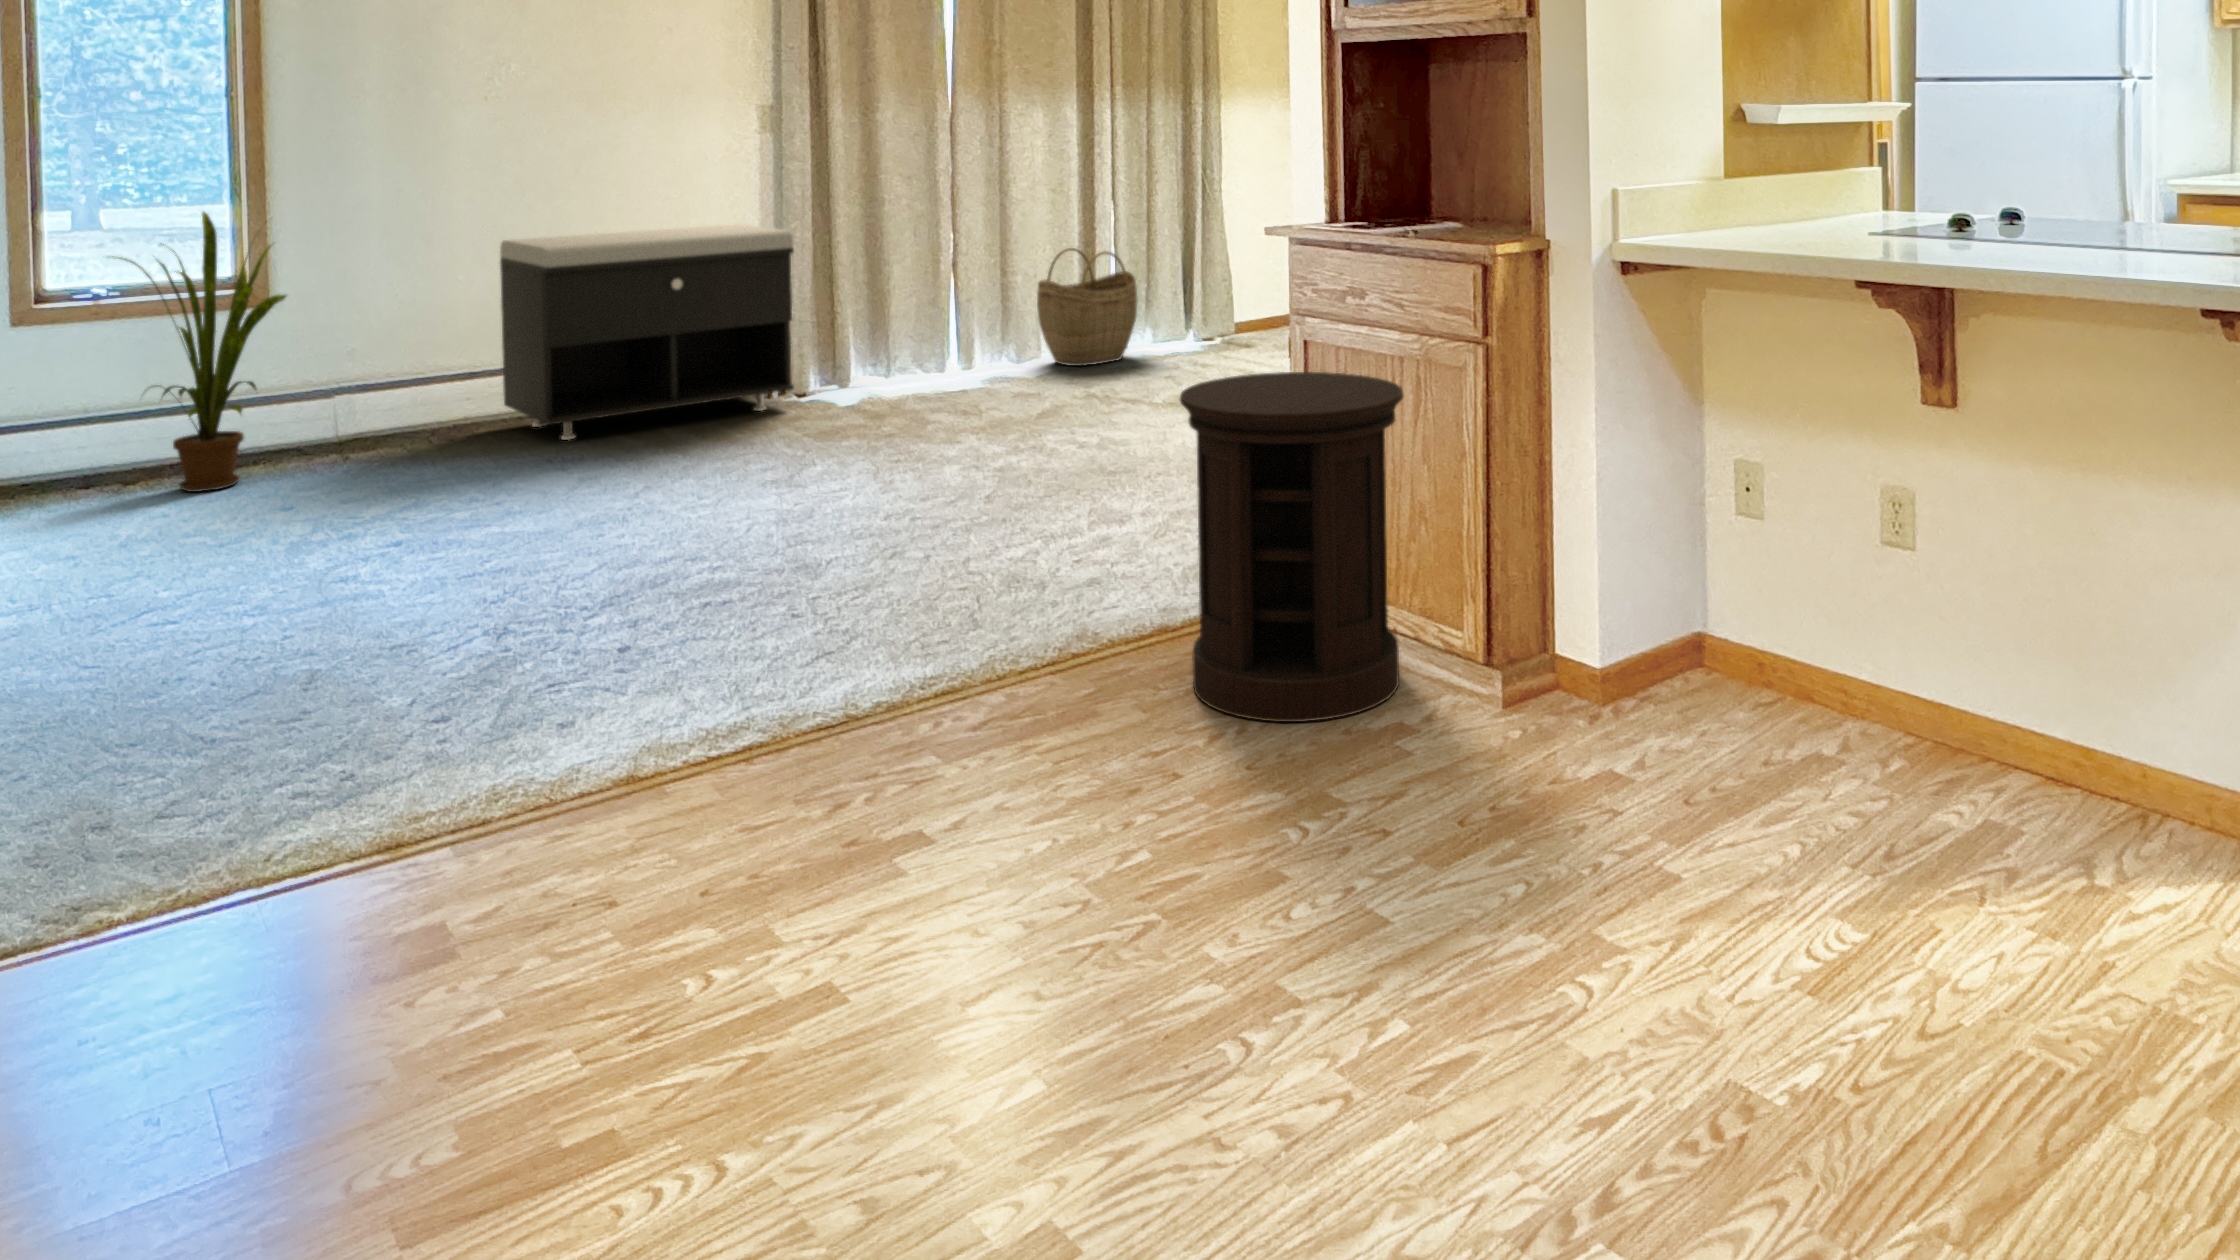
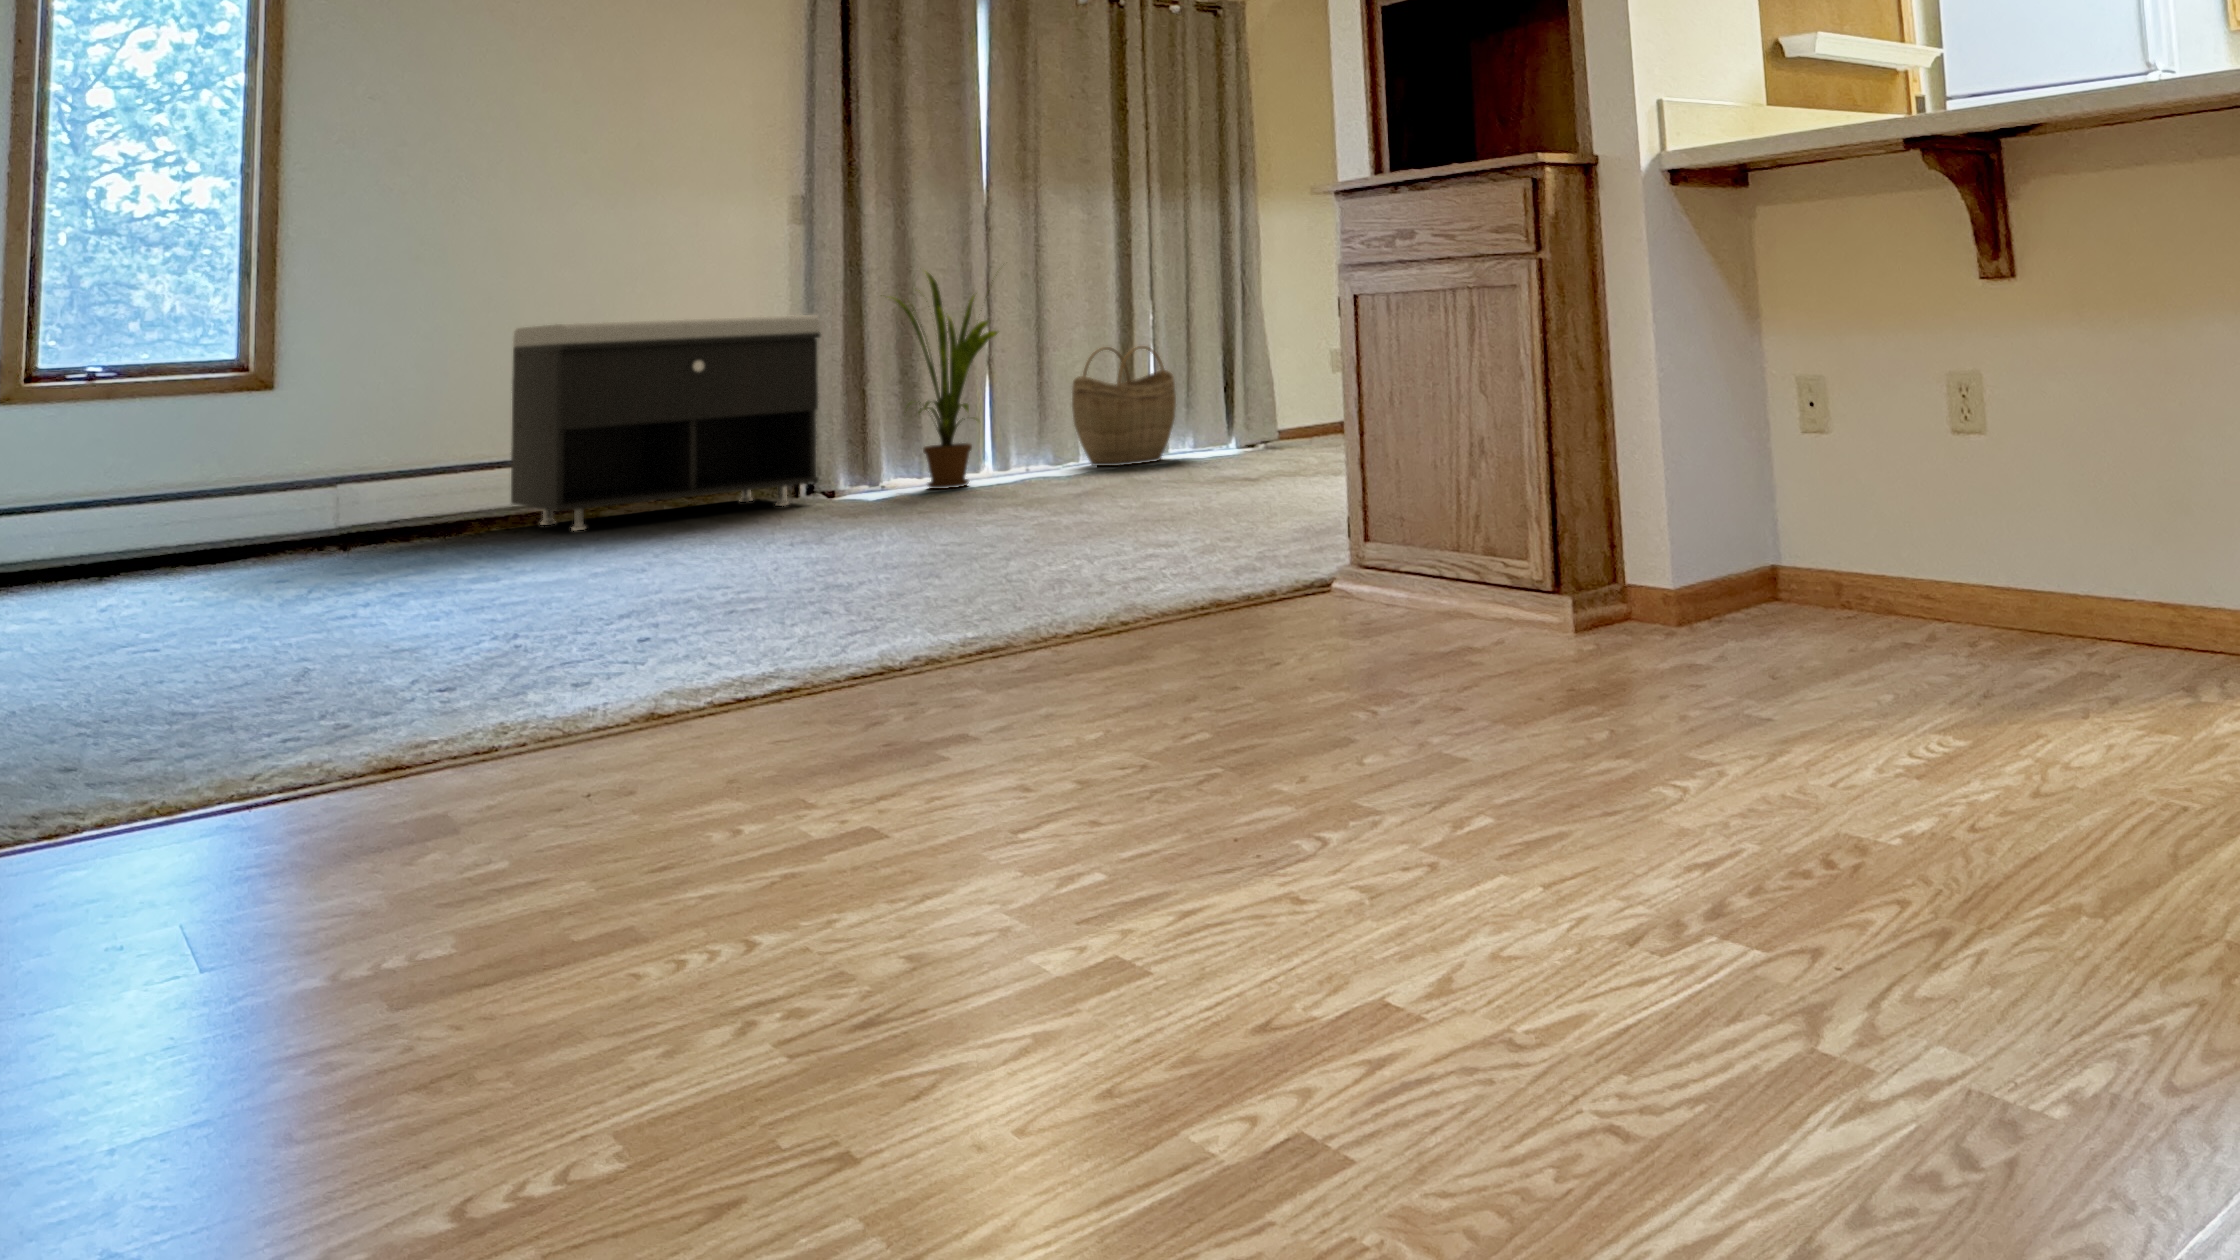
house plant: present [112,212,286,492] -> present [890,272,998,489]
side table: present [1180,372,1403,722] -> none [1230,316,1465,649]

